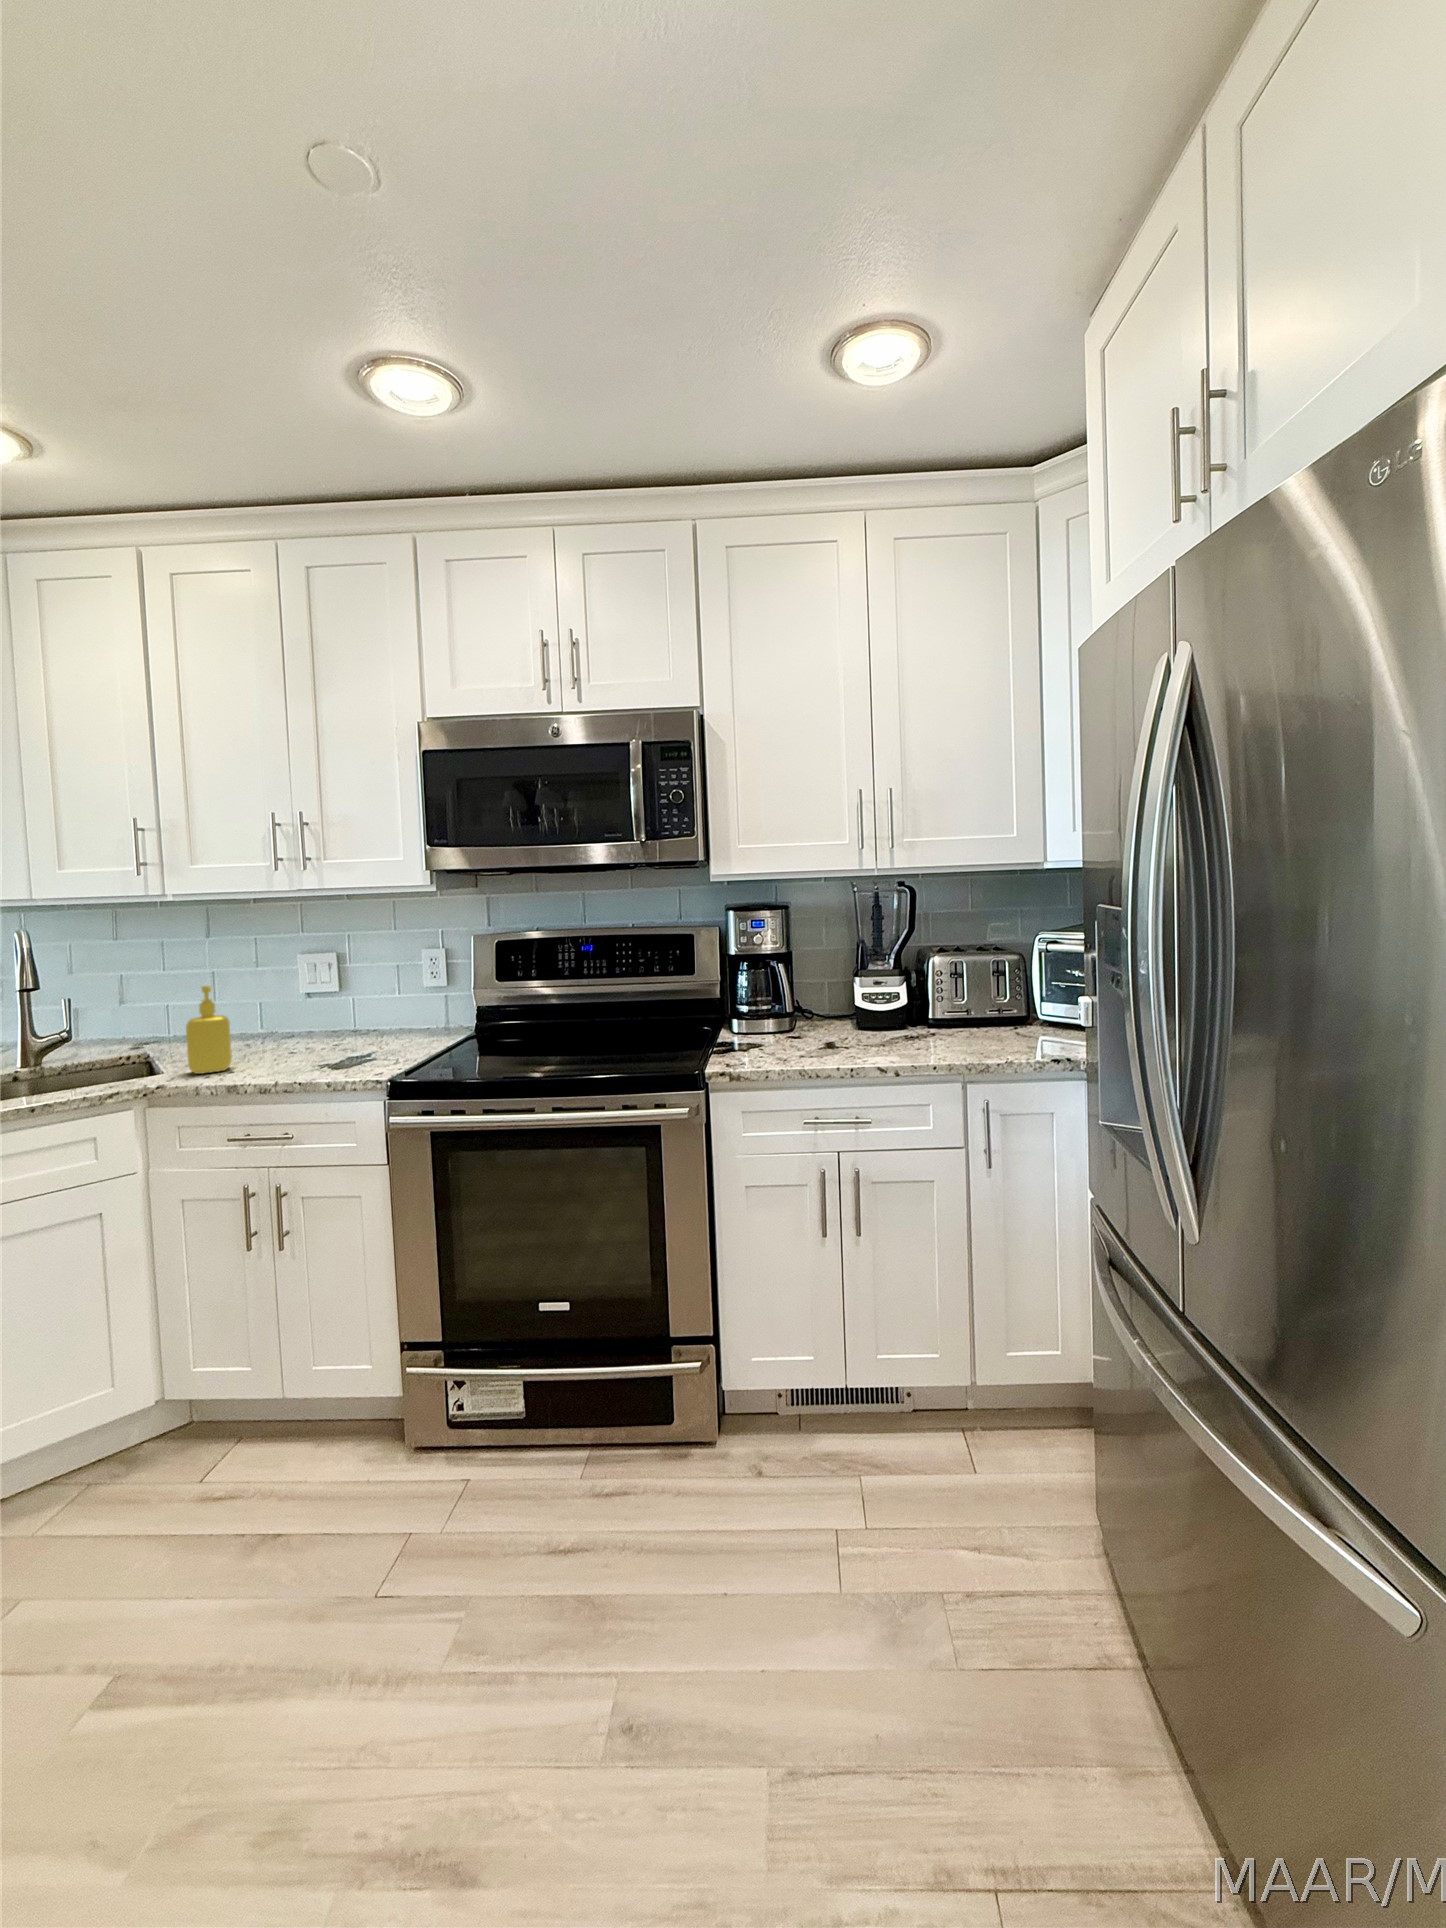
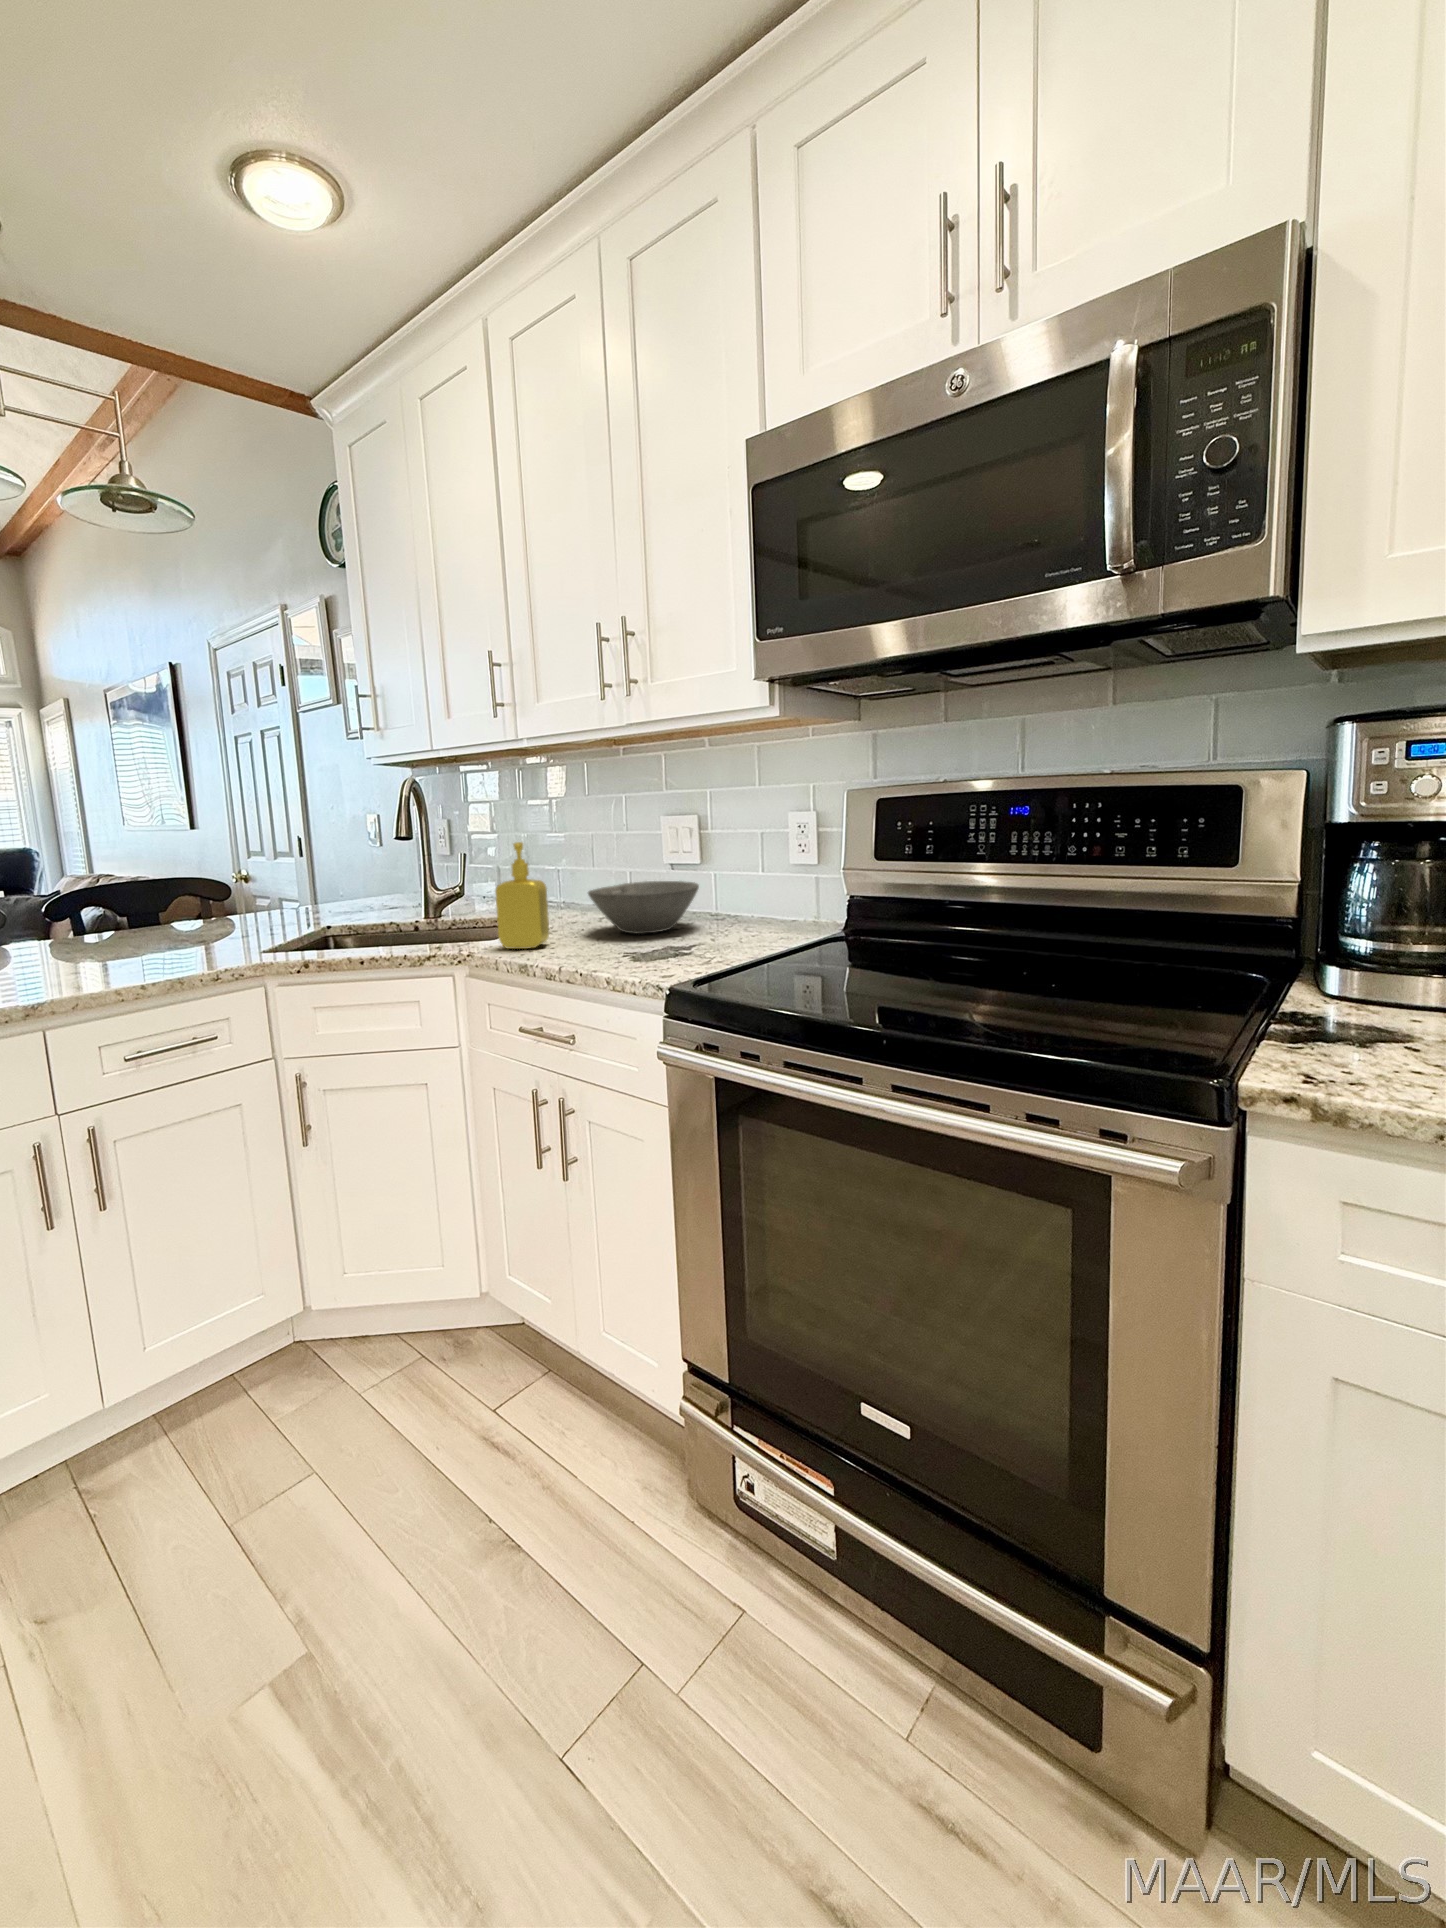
bowl: none [254,1007,351,1051] -> present [588,881,699,934]

